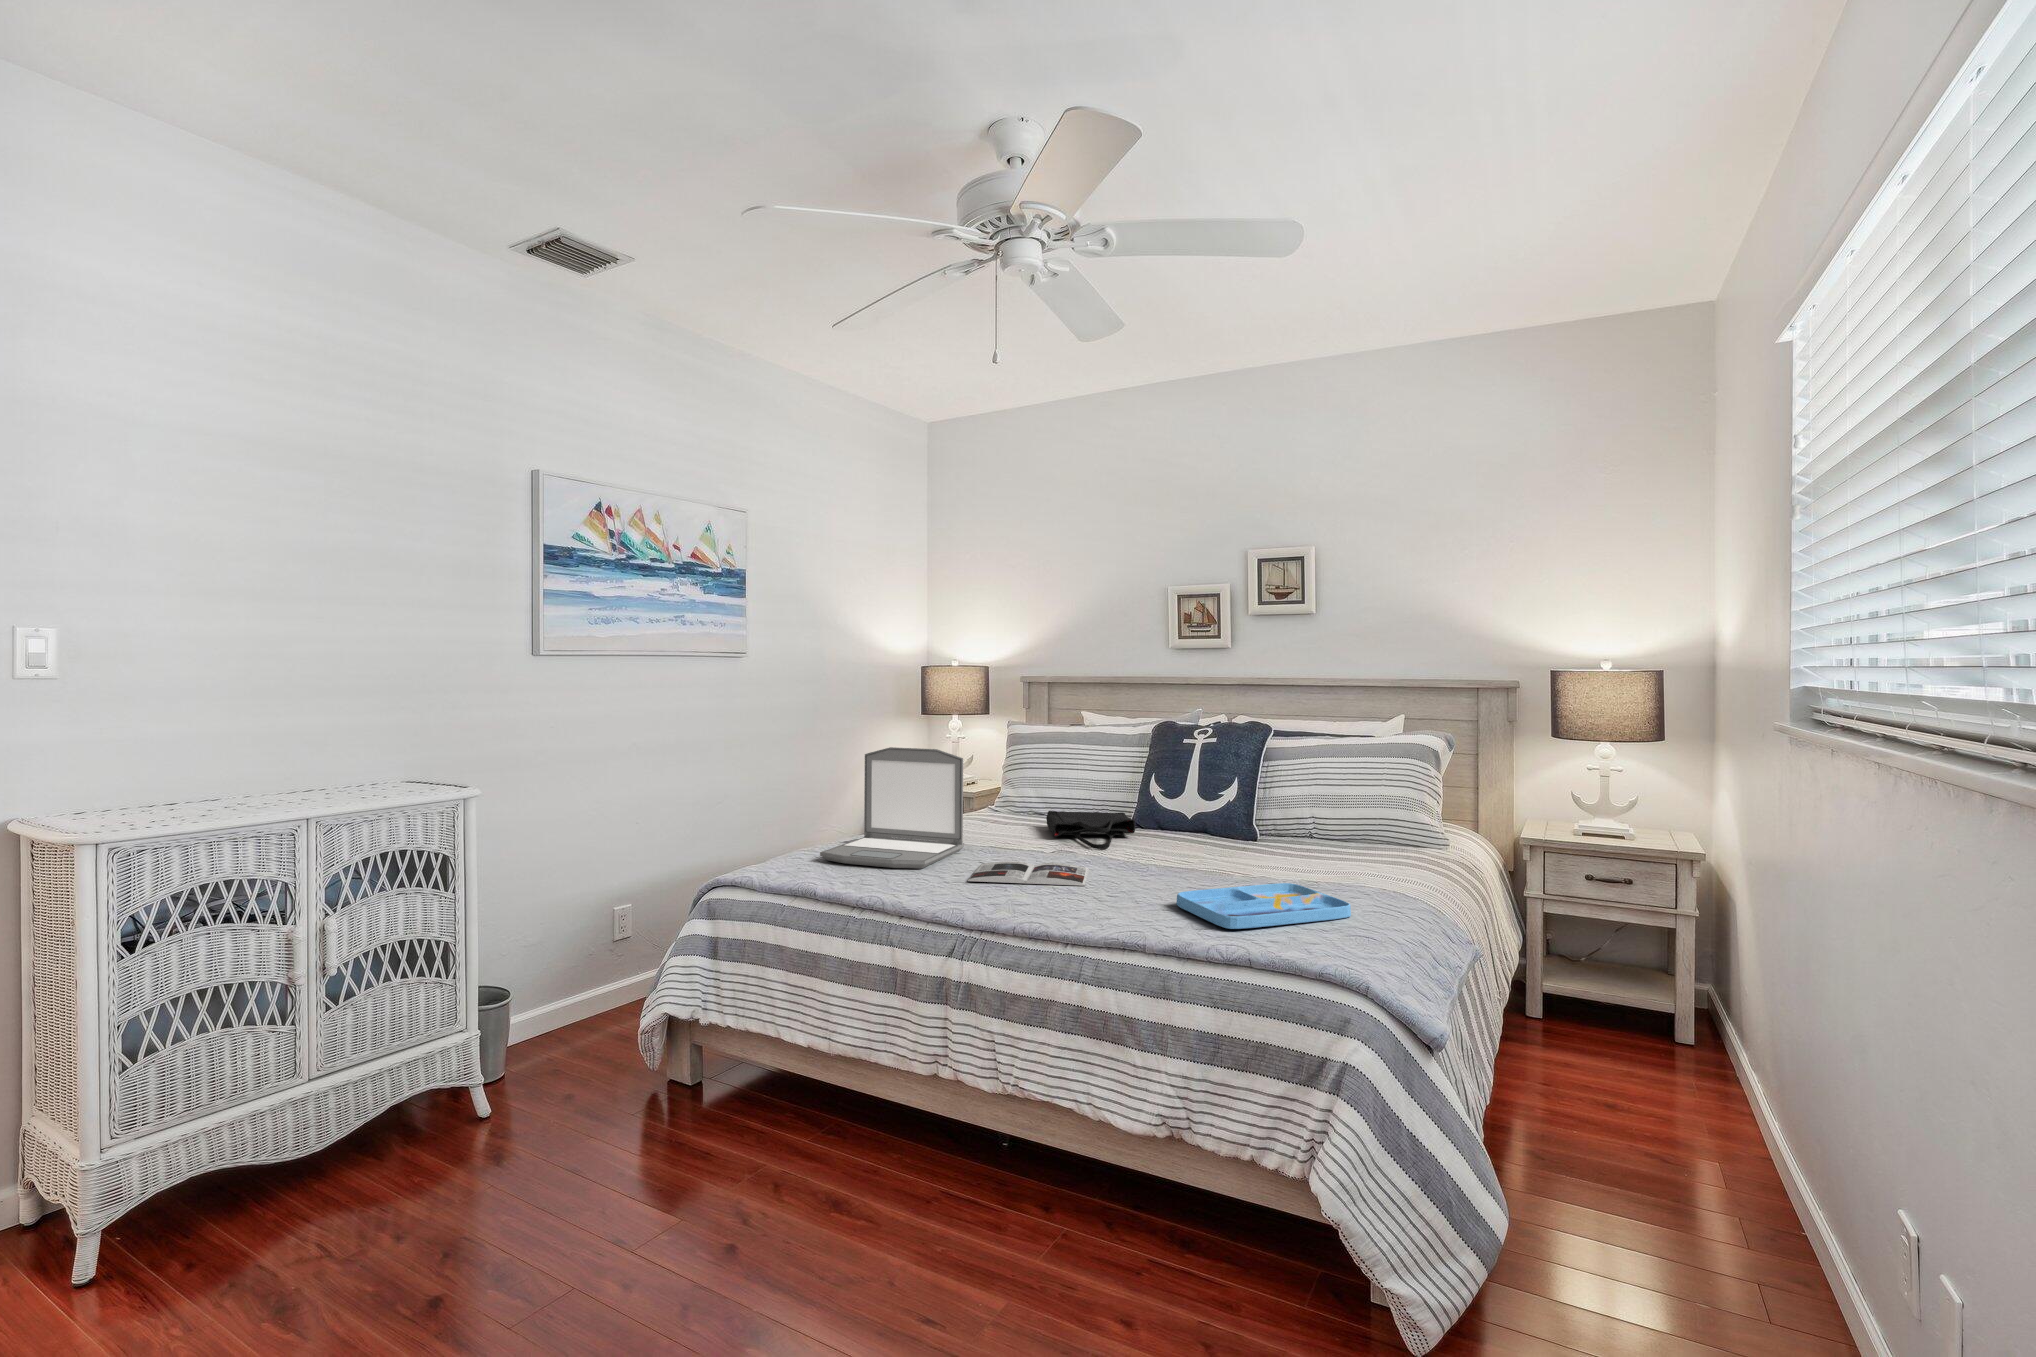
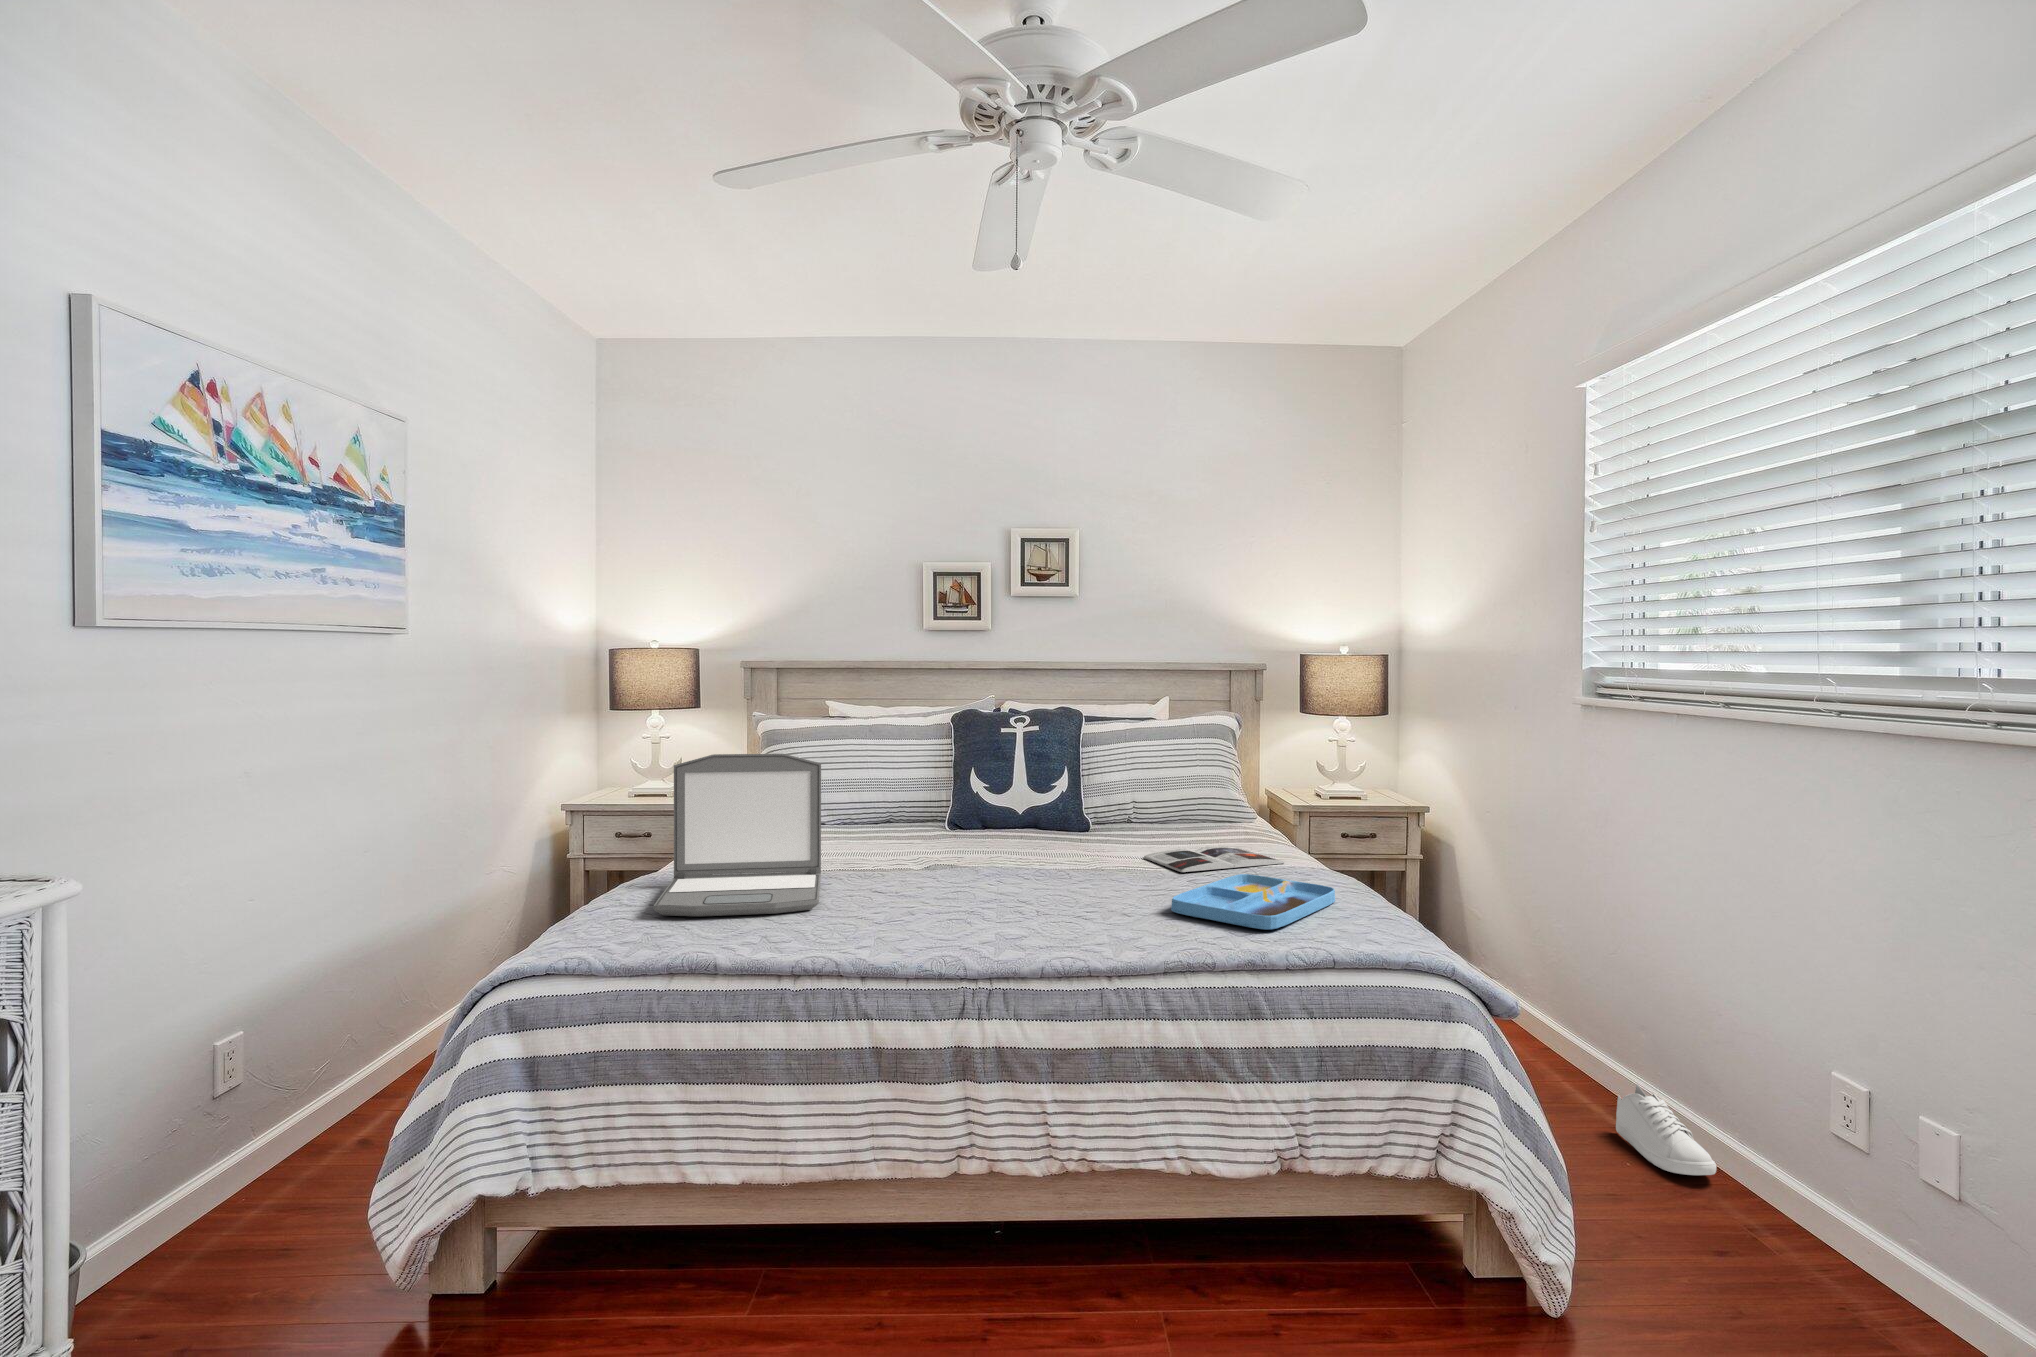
tote bag: present [1046,811,1135,849] -> none [870,817,986,861]
magazine: present [968,861,1089,886] -> present [1143,846,1284,872]
shoe: none [1723,1185,1798,1300] -> present [1616,1084,1716,1175]

